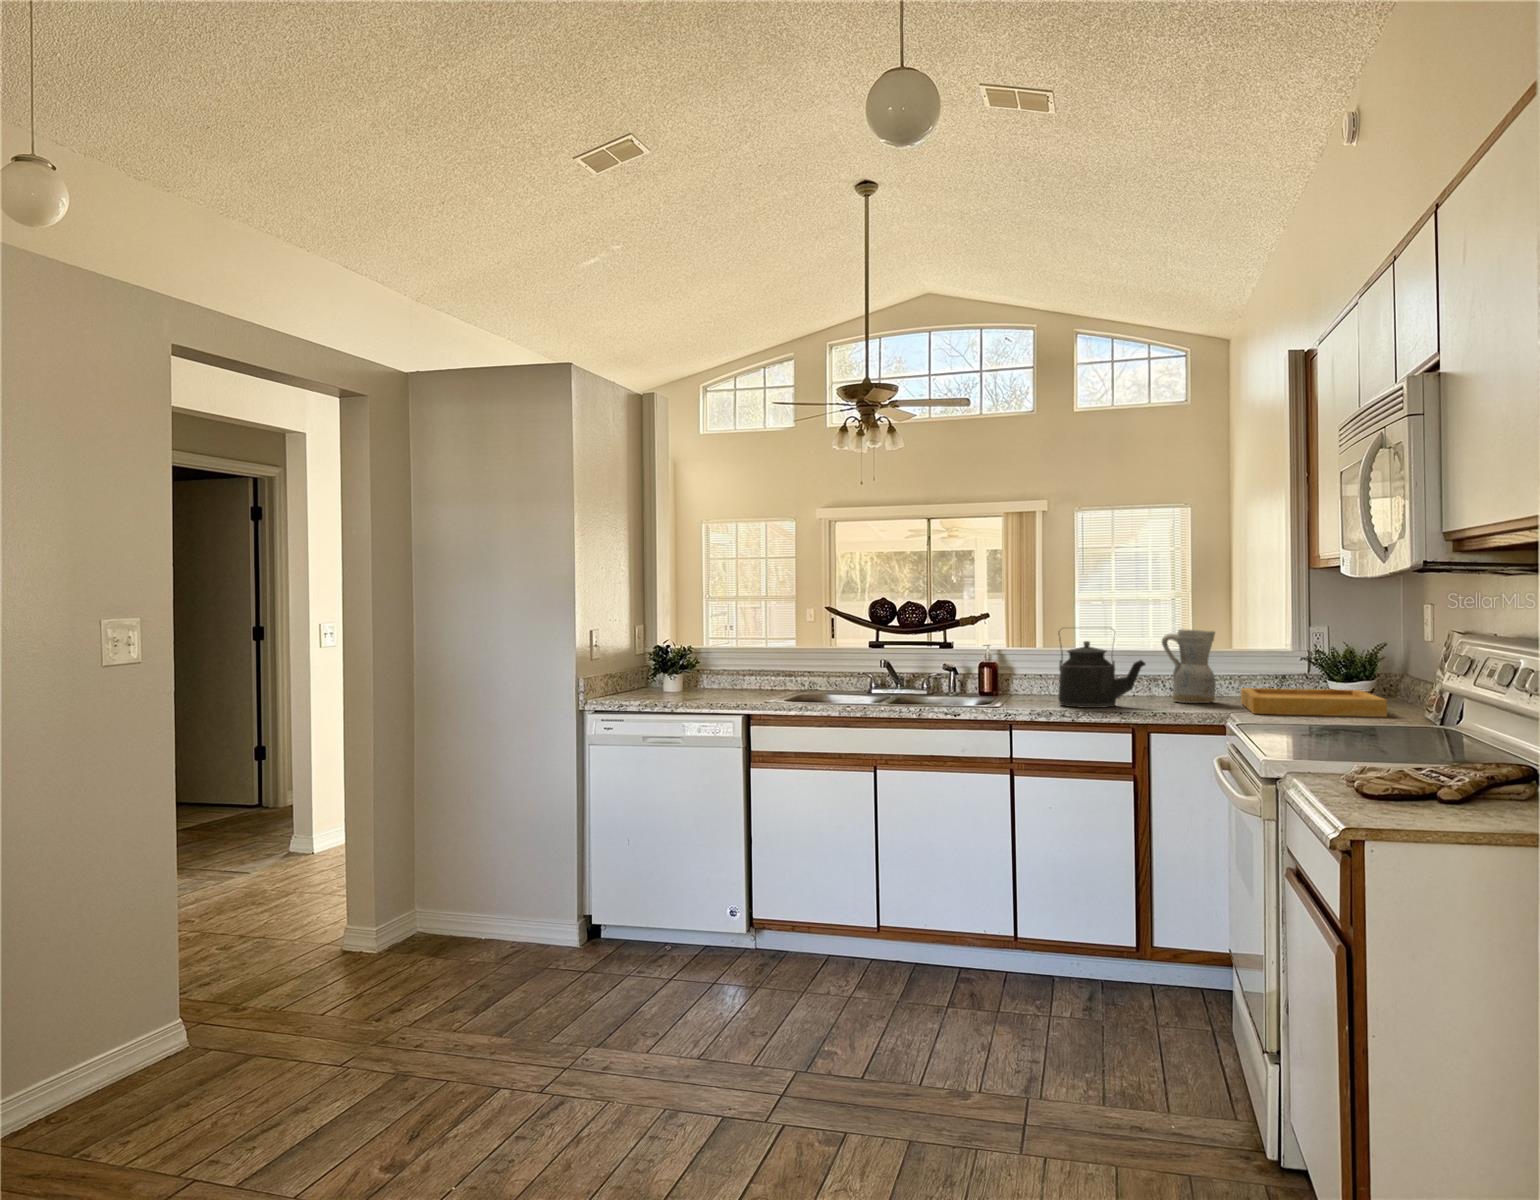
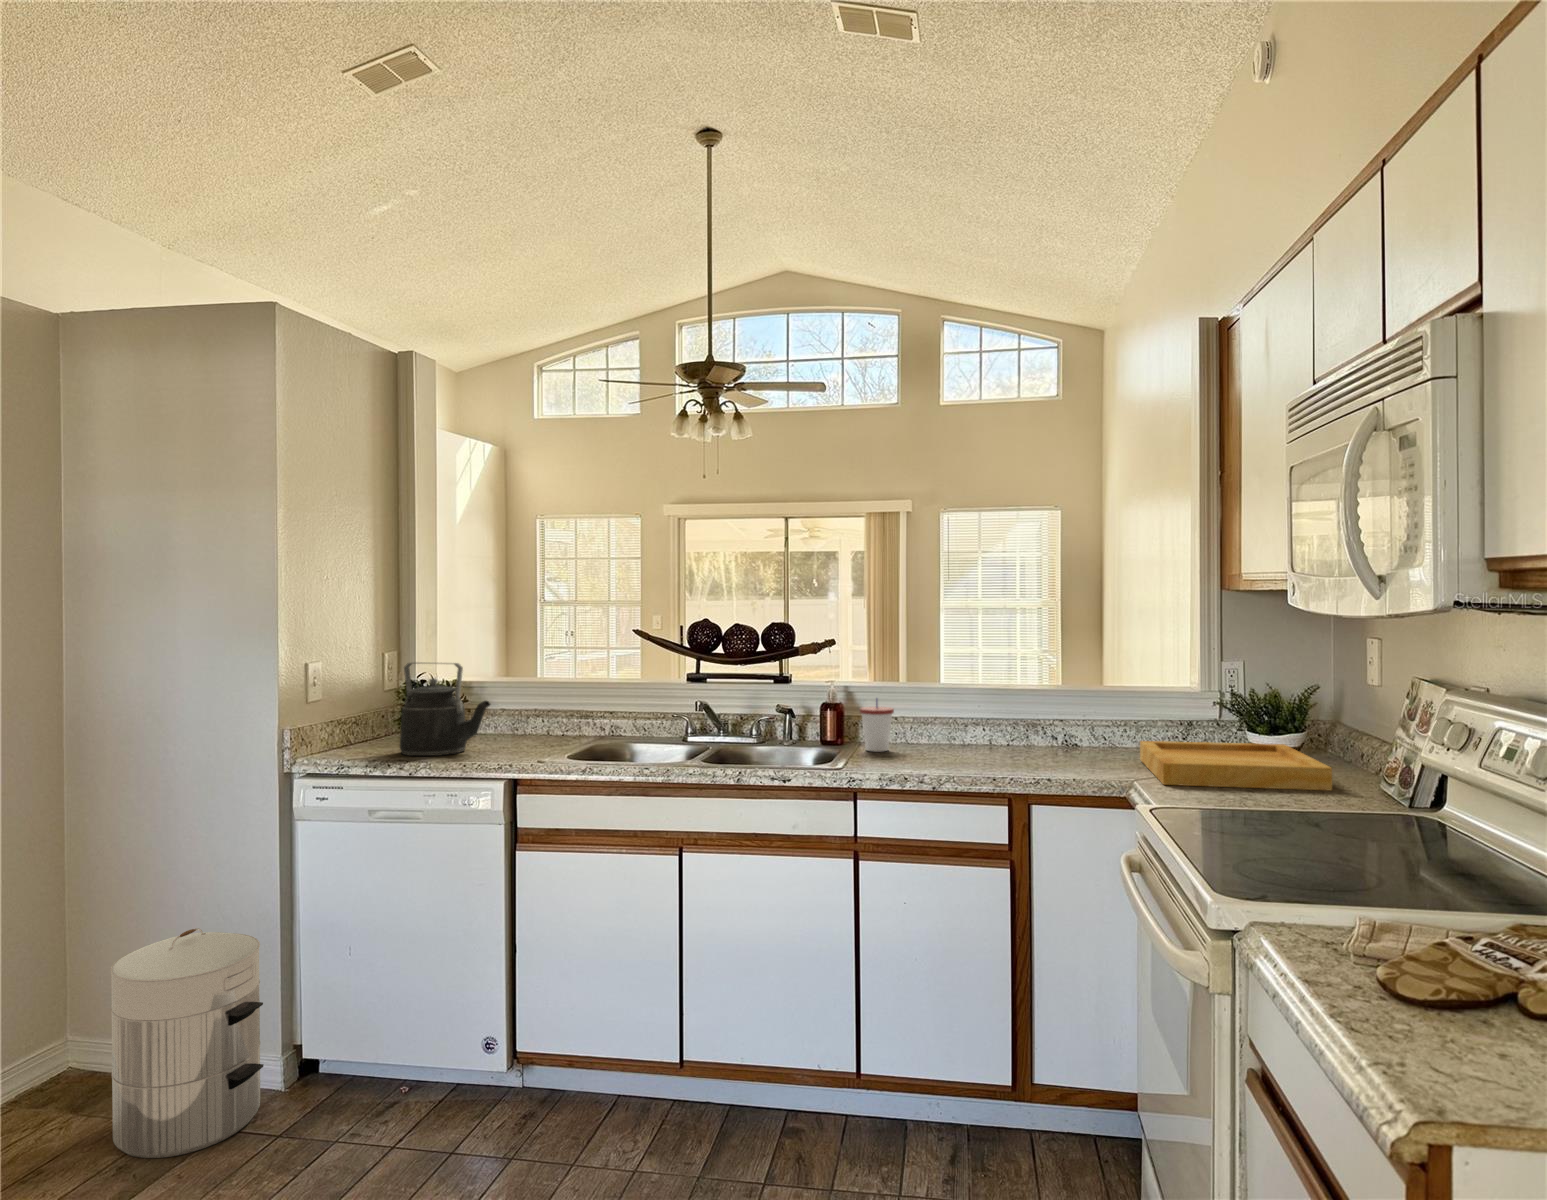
kettle: present [1058,629,1145,708] -> present [400,662,490,756]
ceramic pitcher: present [1162,629,1216,703] -> none [1043,665,1109,759]
cup: none [1012,657,1040,699] -> present [860,699,894,752]
waste bin: none [469,819,573,975] -> present [110,928,264,1158]

